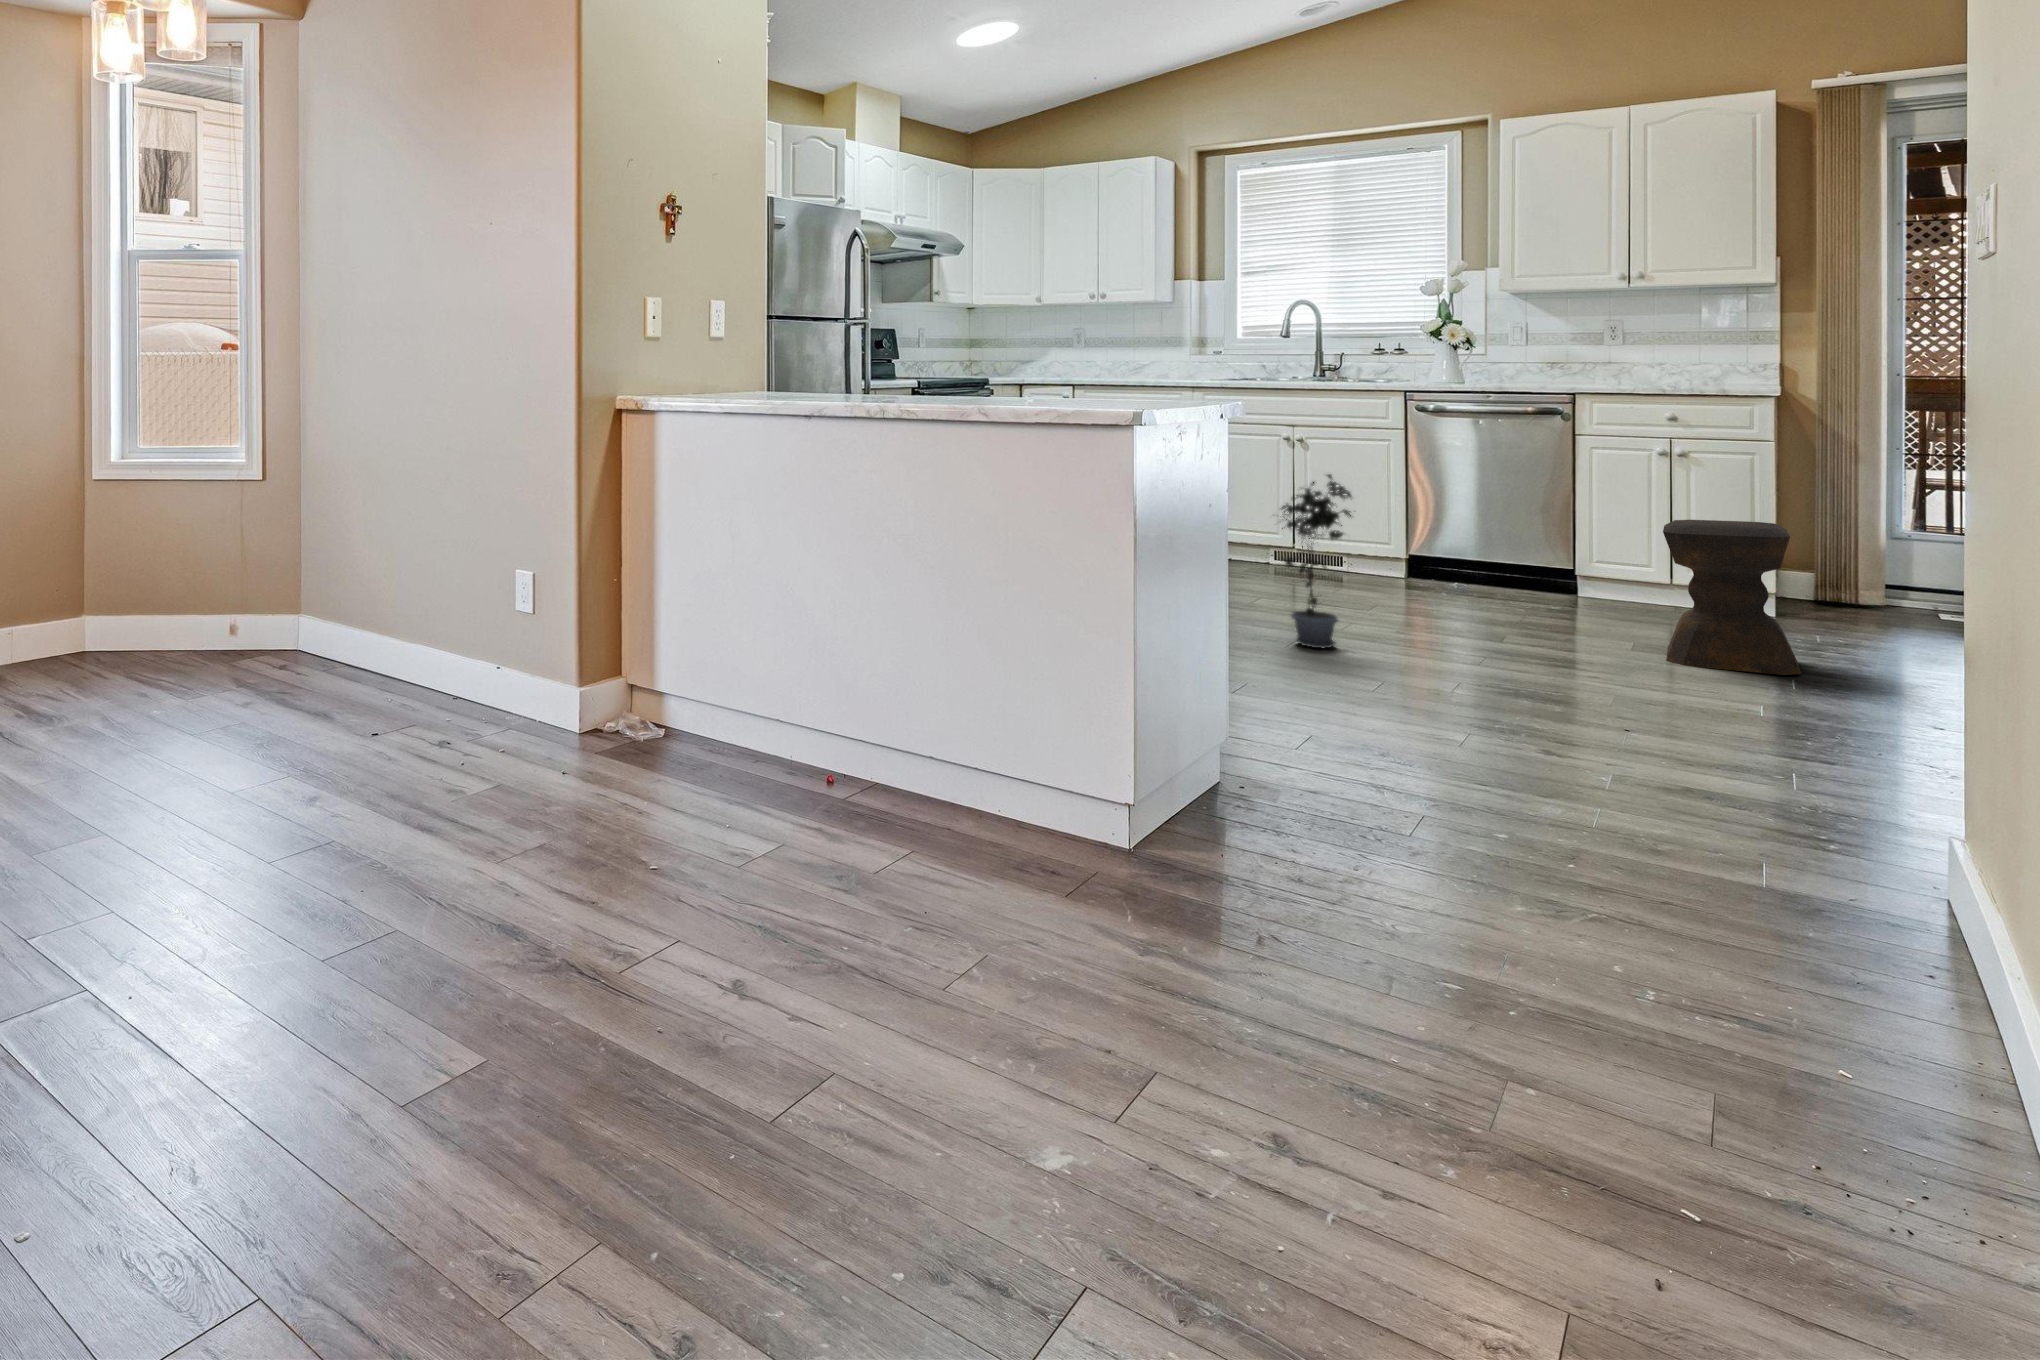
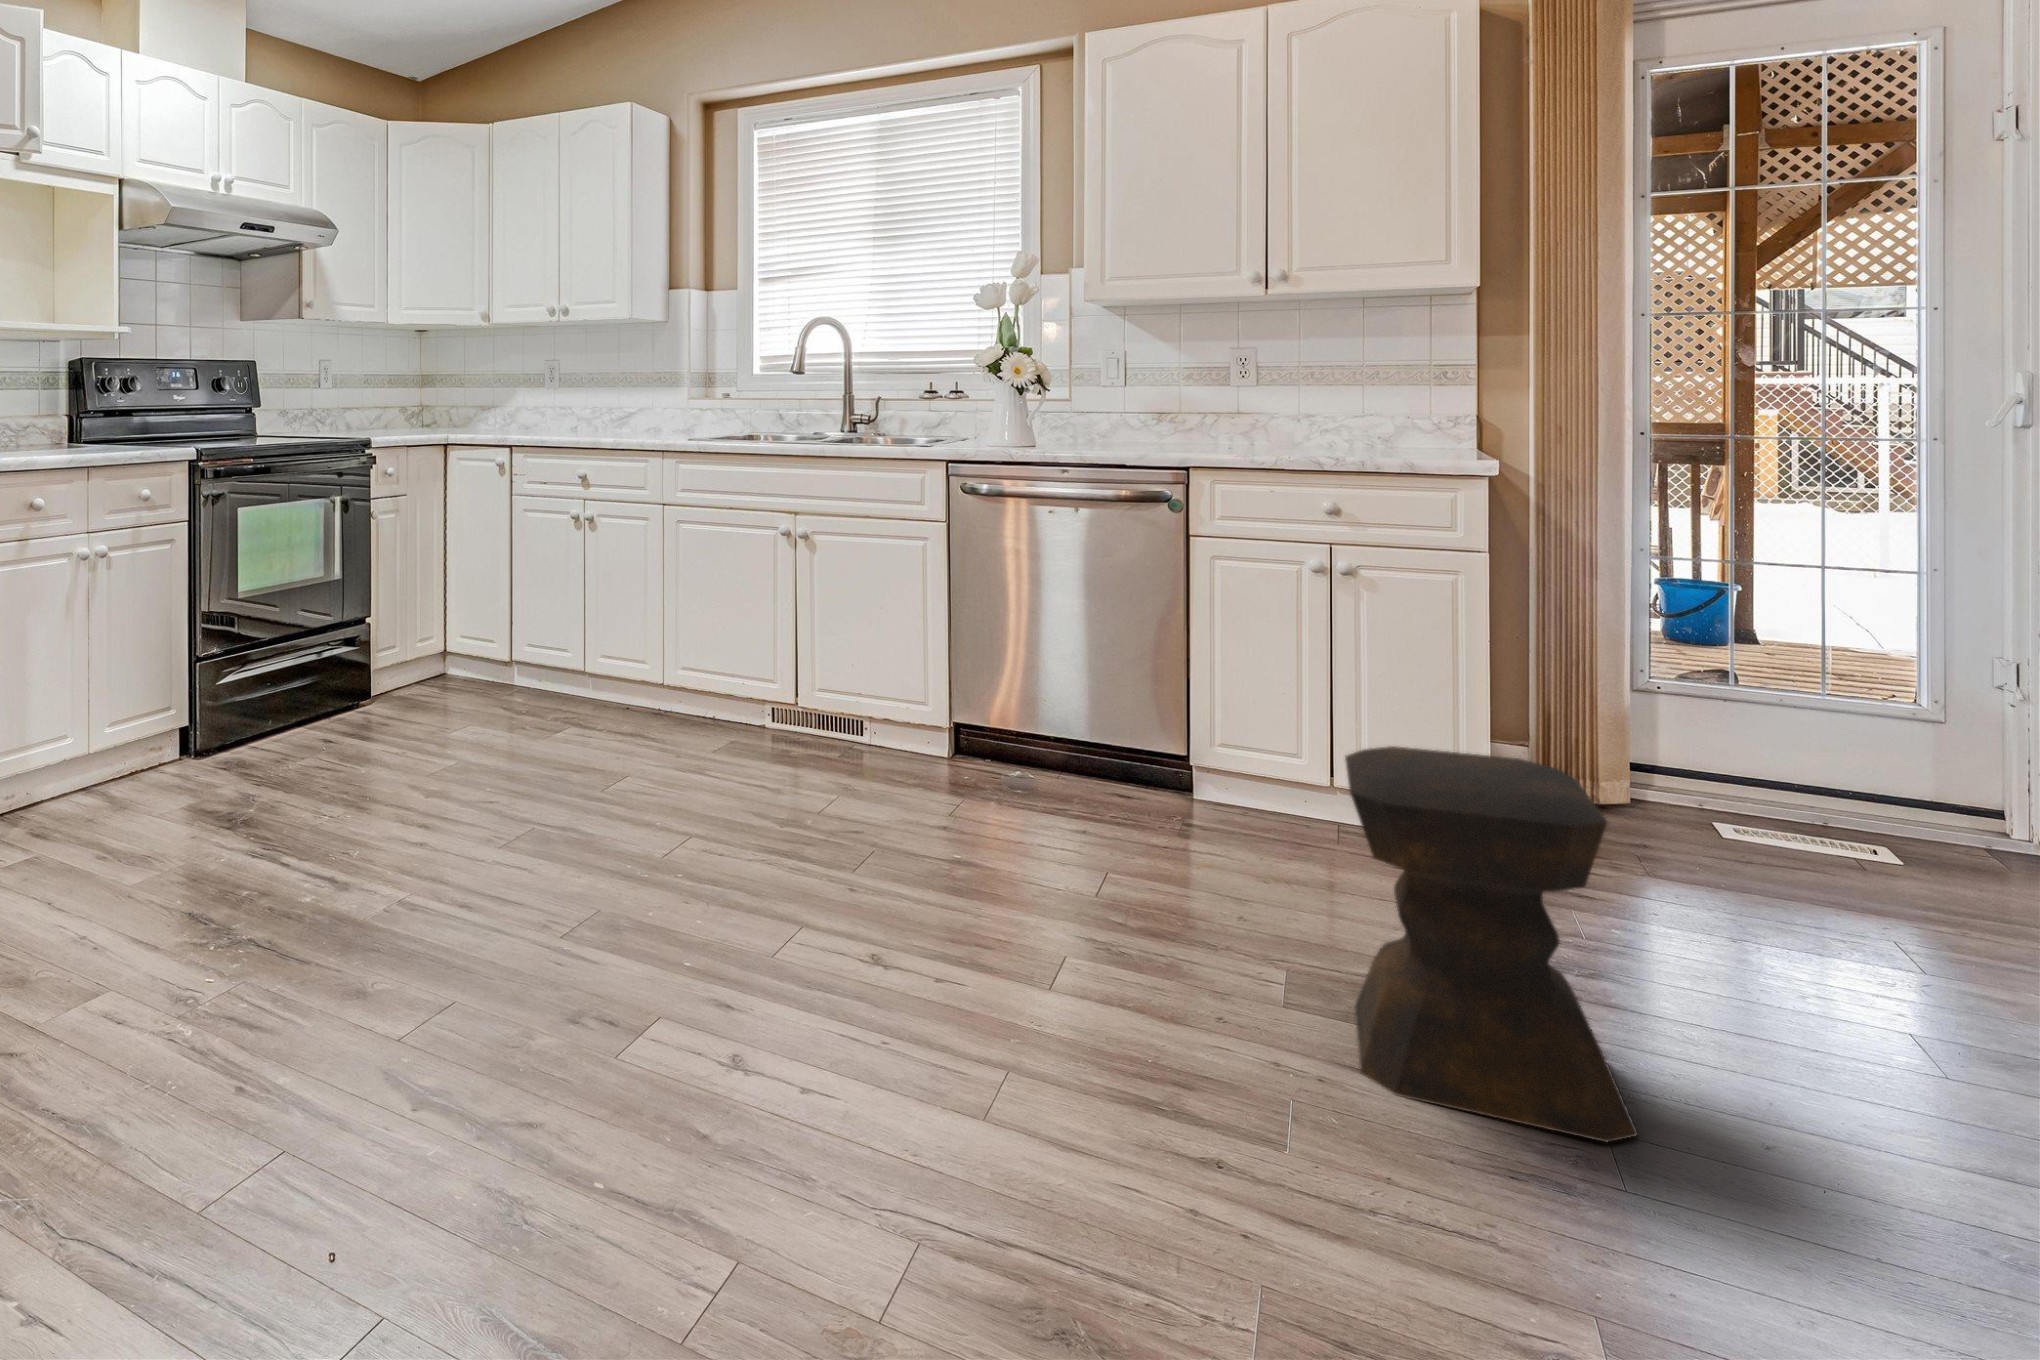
potted plant: present [1281,474,1351,648] -> none [590,670,749,1067]

